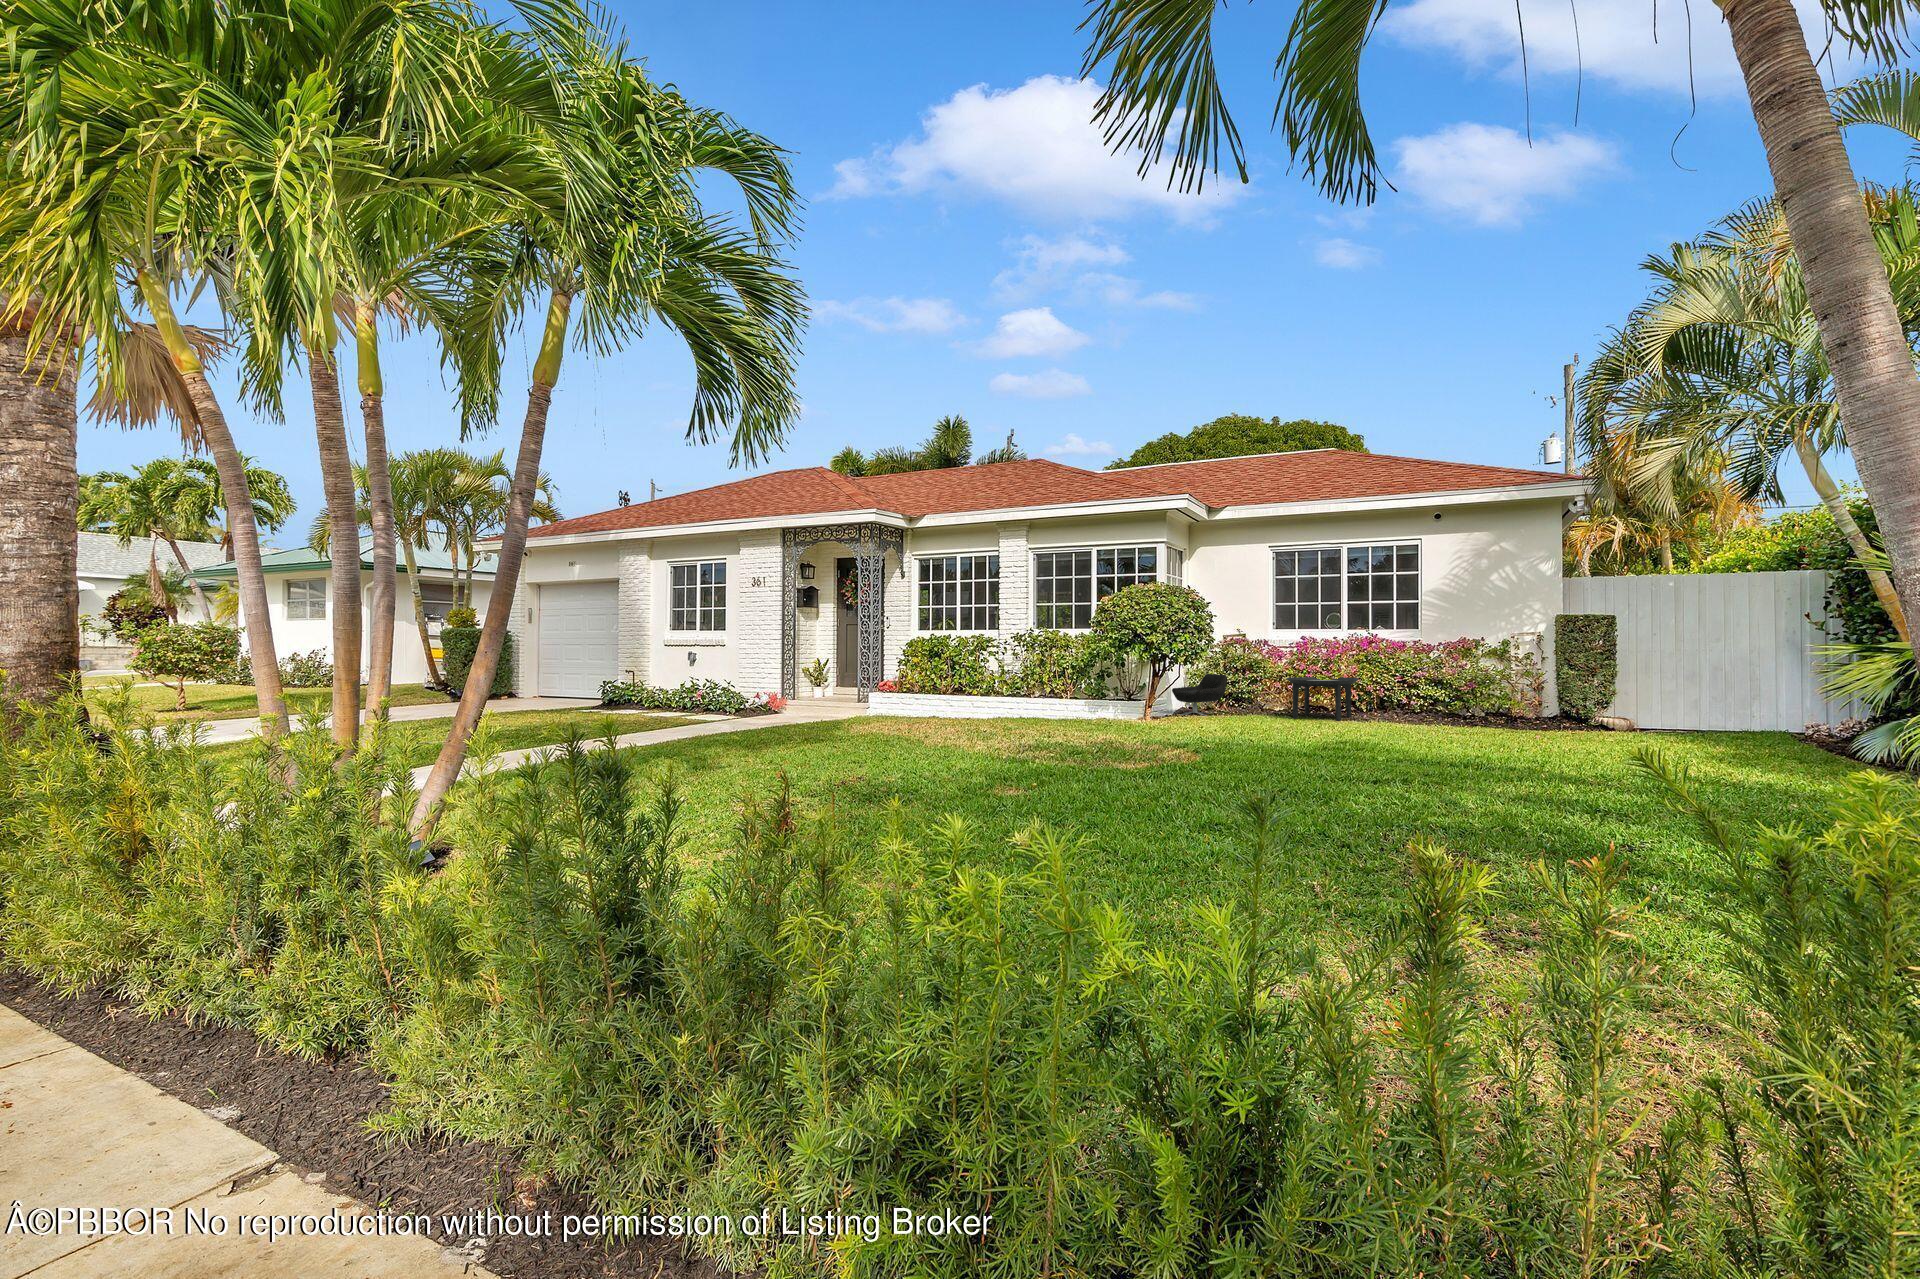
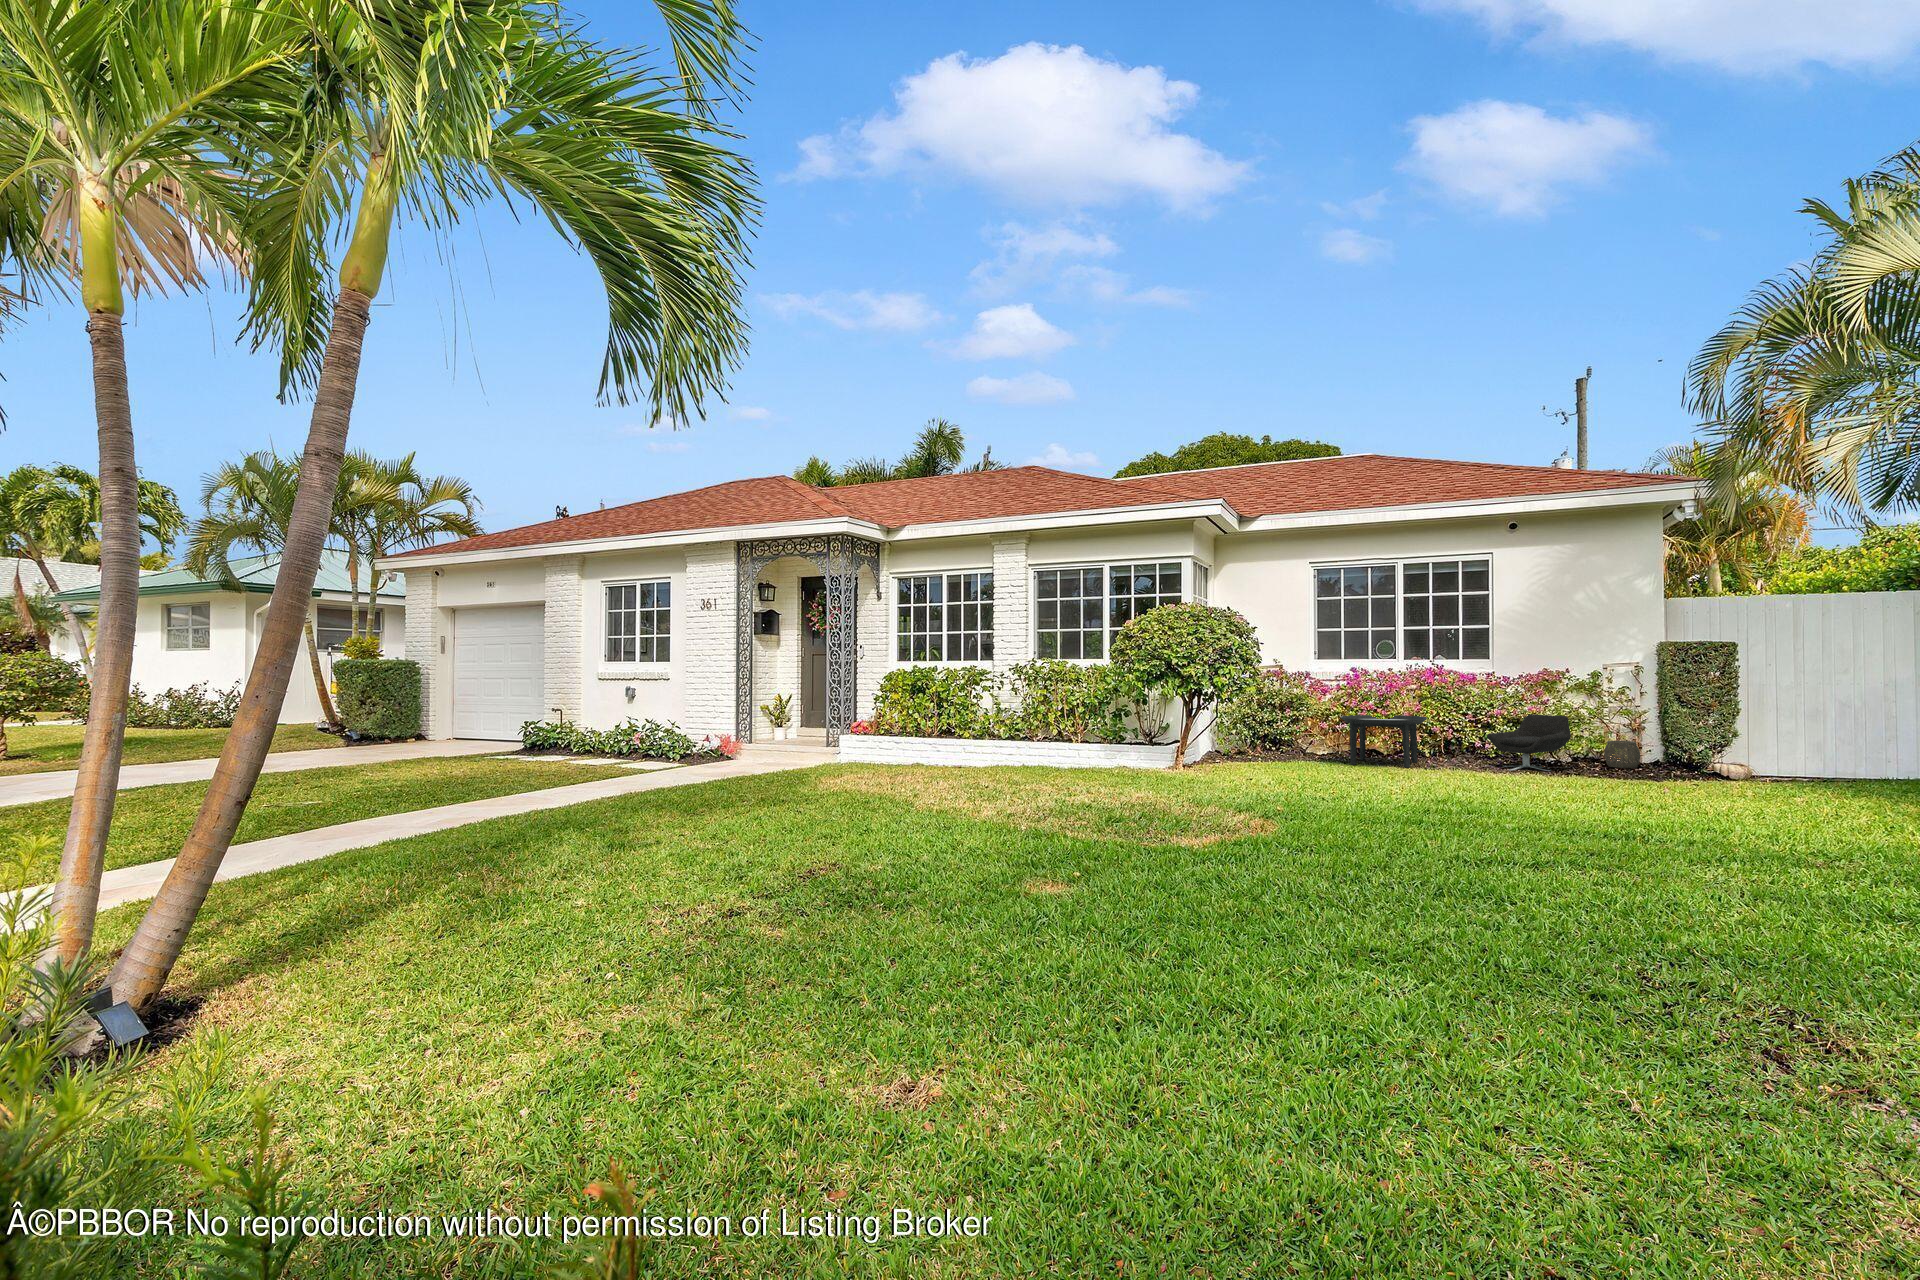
lounge chair: present [1172,674,1227,716] -> present [1487,714,1571,771]
woven basket: none [1507,699,1537,722] -> present [1604,741,1641,768]

